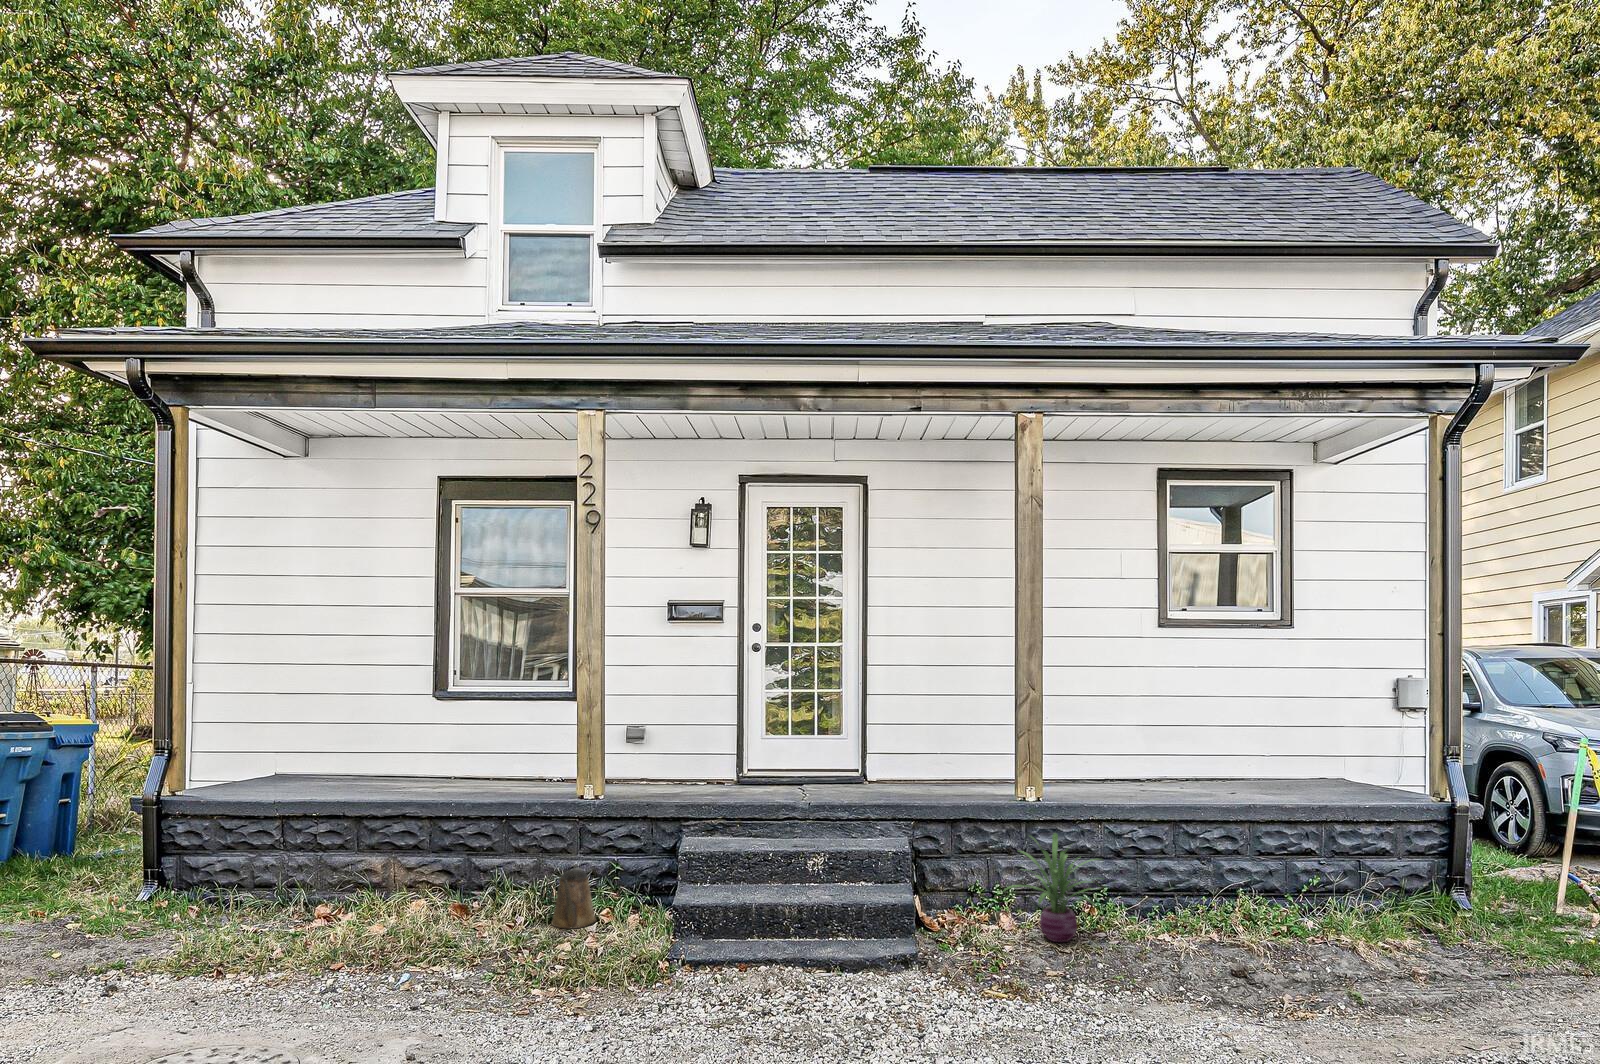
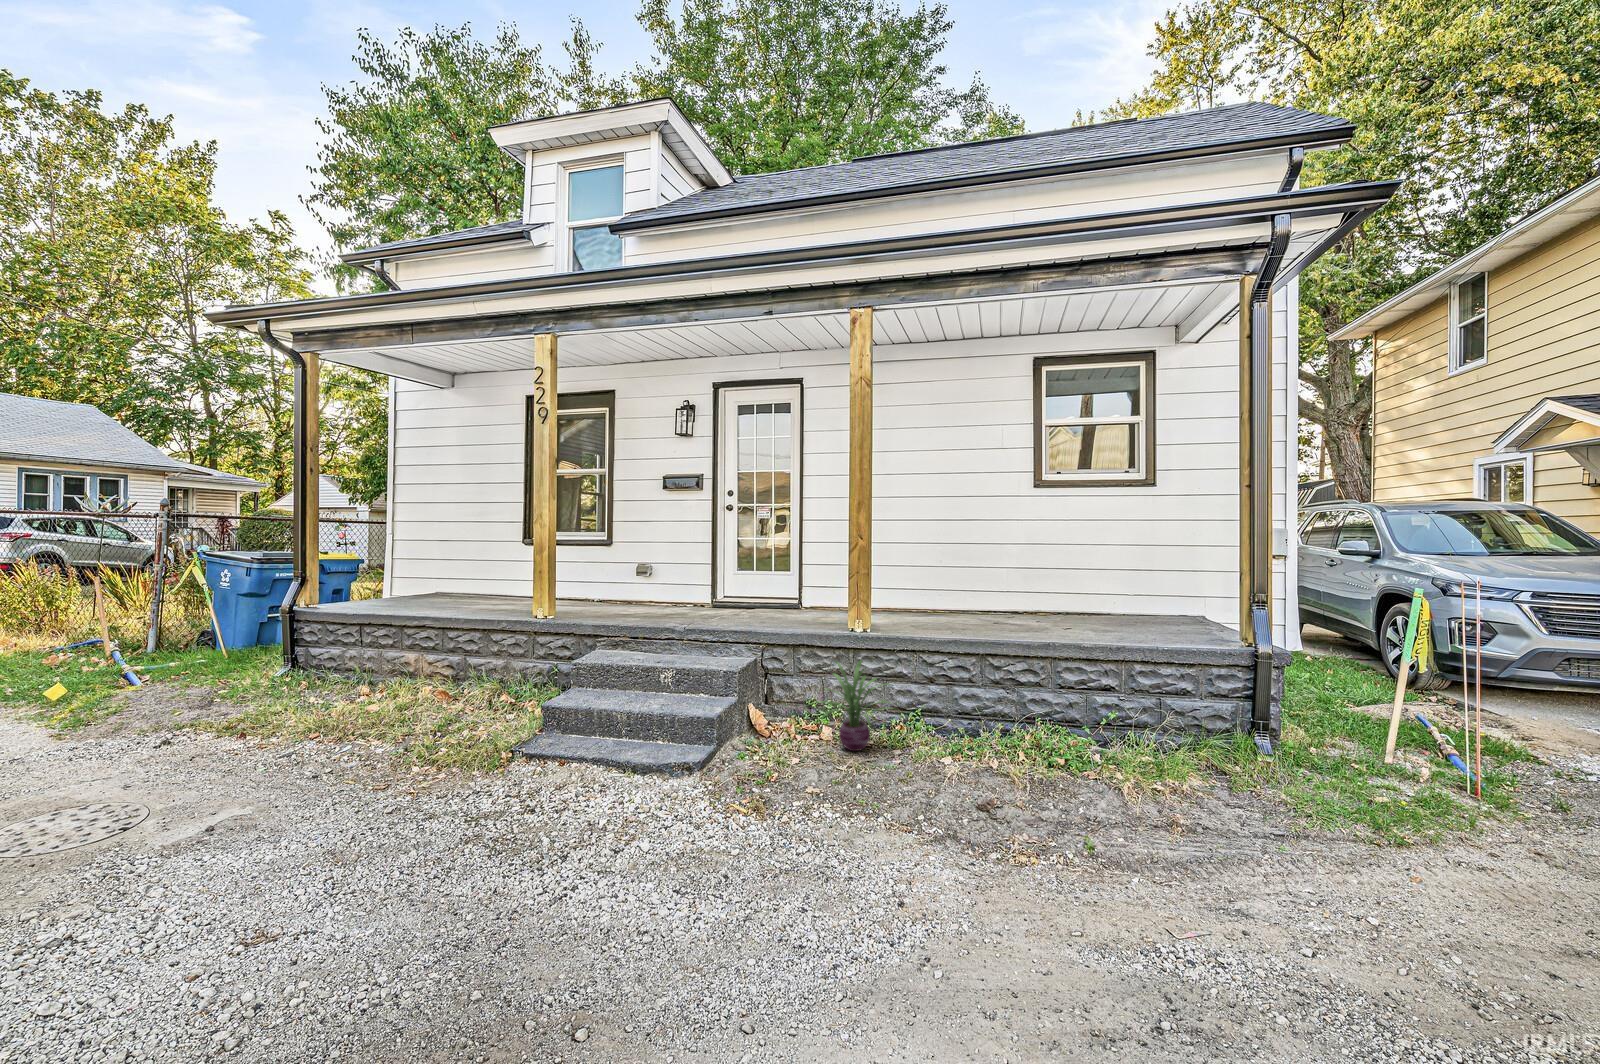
watering can: present [551,868,596,929] -> none [487,668,537,711]

